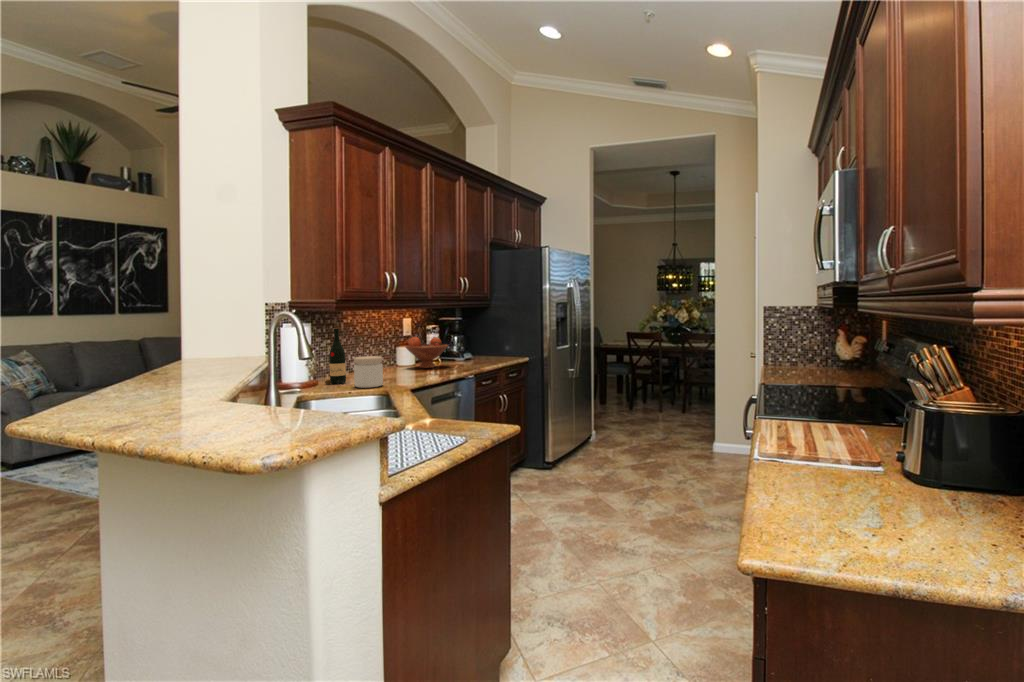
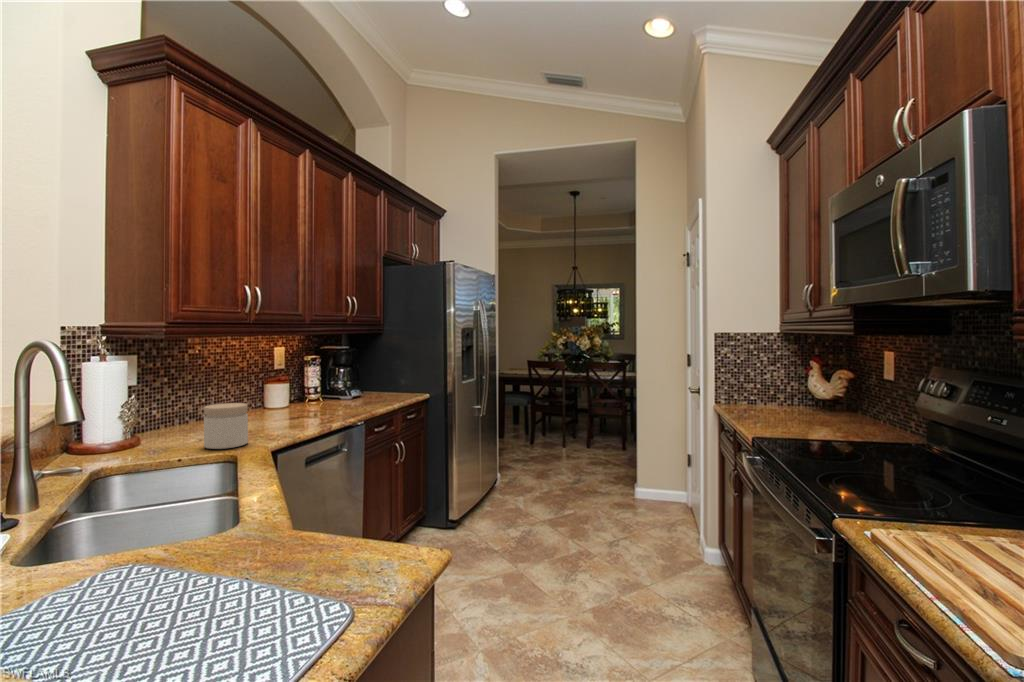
wine bottle: present [325,329,346,384] -> none [155,365,189,444]
fruit bowl: present [406,337,448,368] -> none [274,371,333,412]

